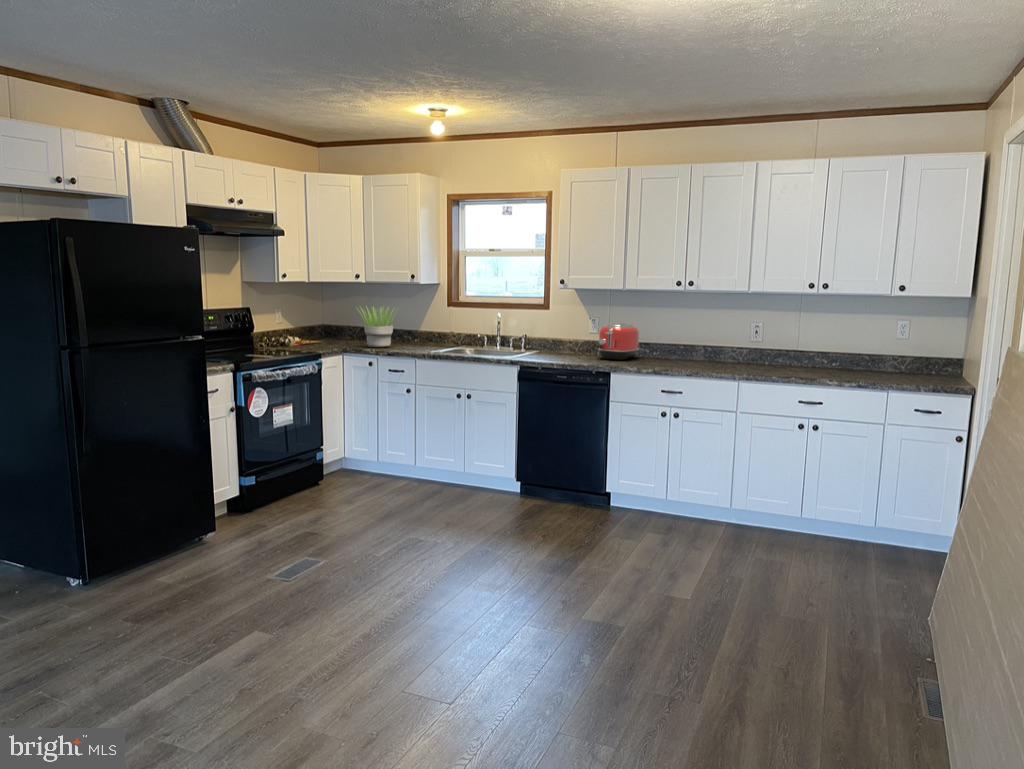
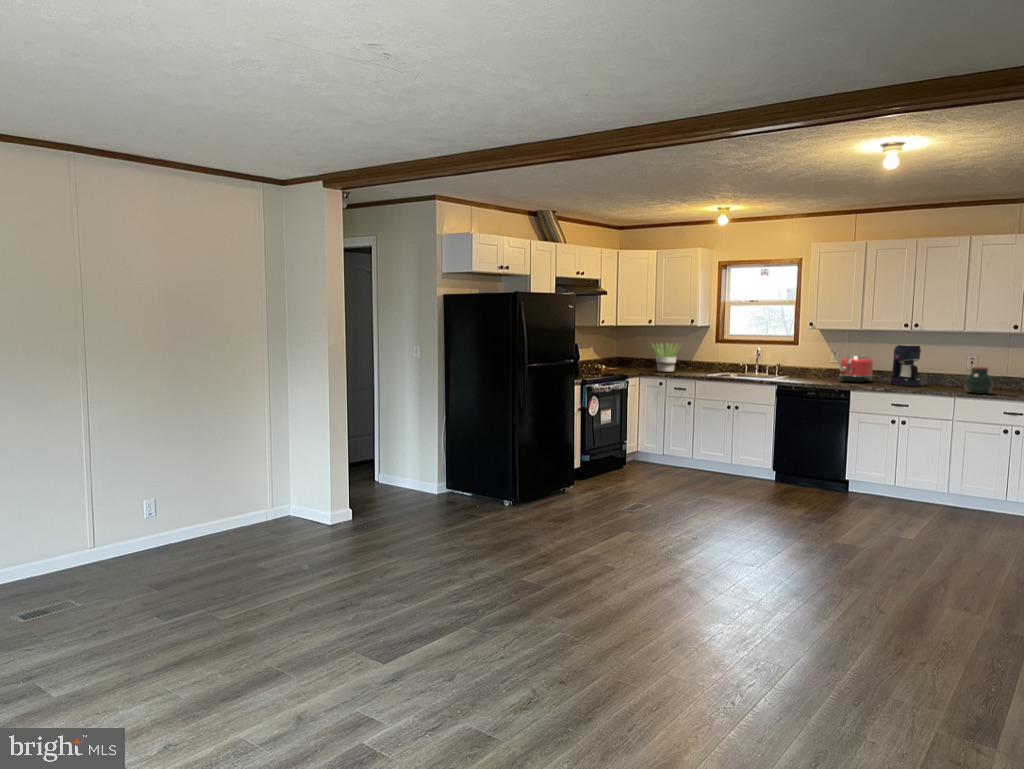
coffee maker: none [659,309,699,364] -> present [889,345,923,386]
jar: none [751,339,785,375] -> present [964,367,993,394]

